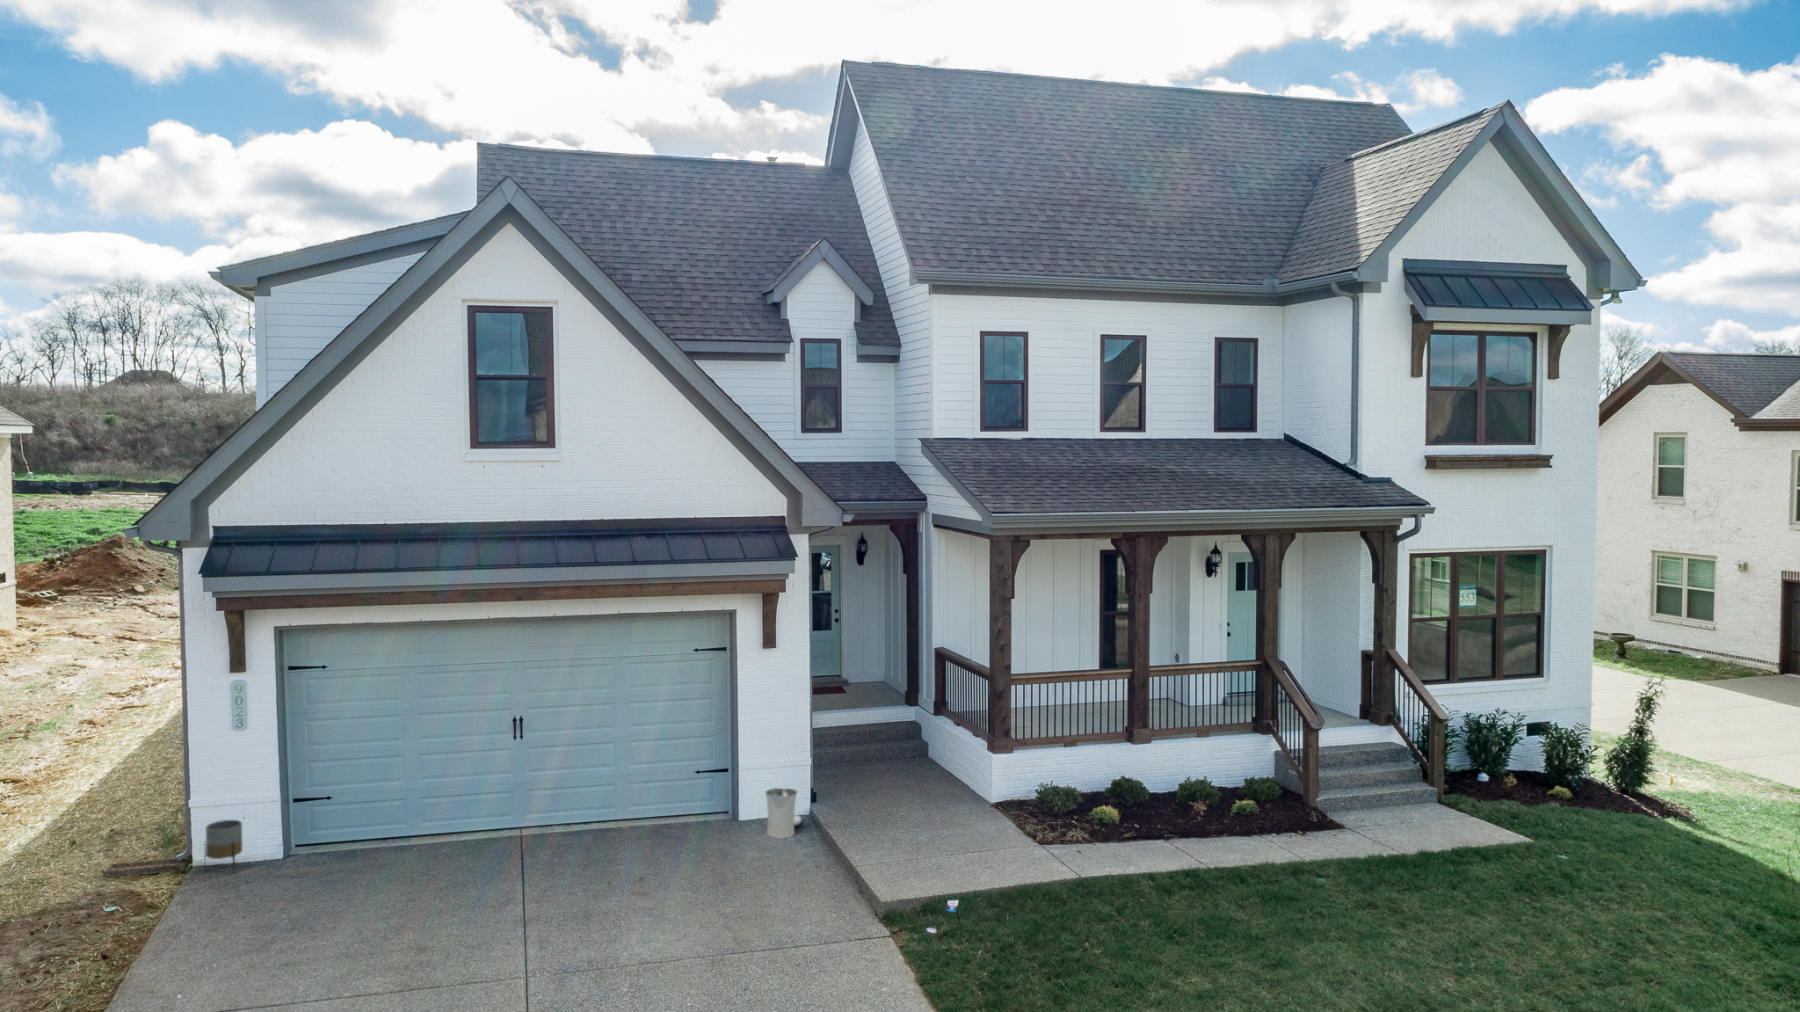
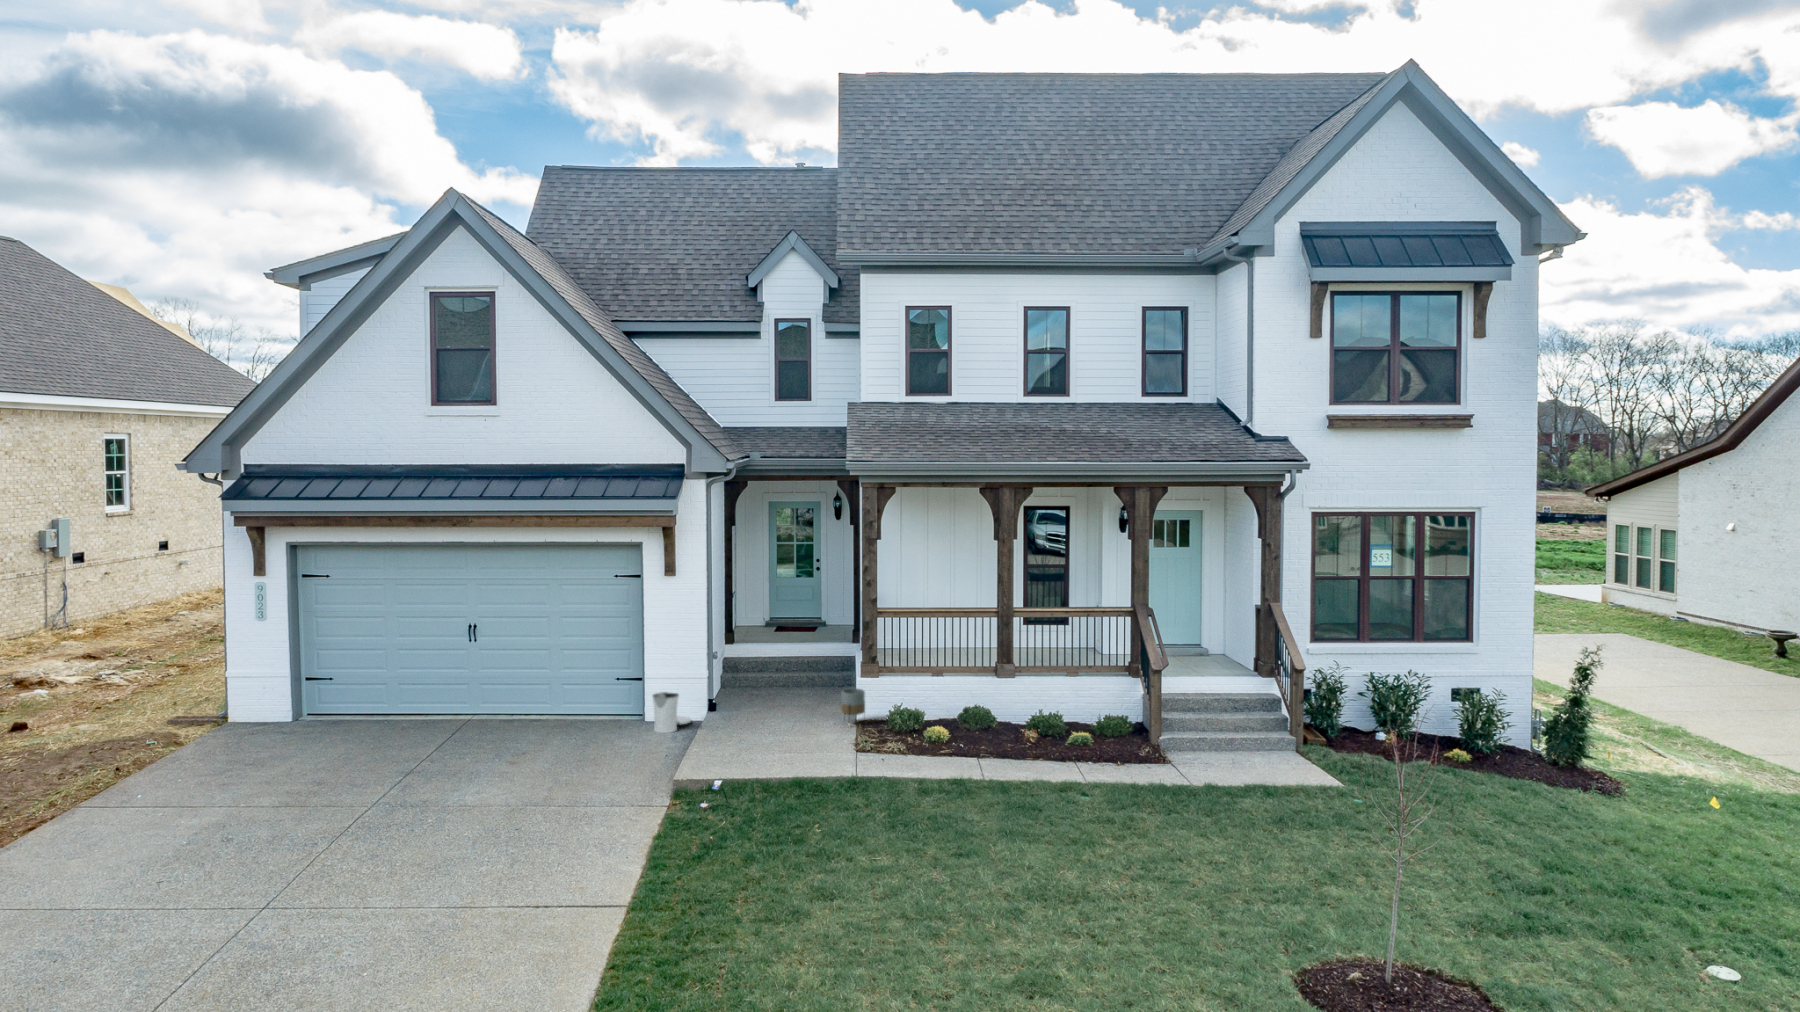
planter: present [204,820,243,863] -> present [841,688,865,715]

